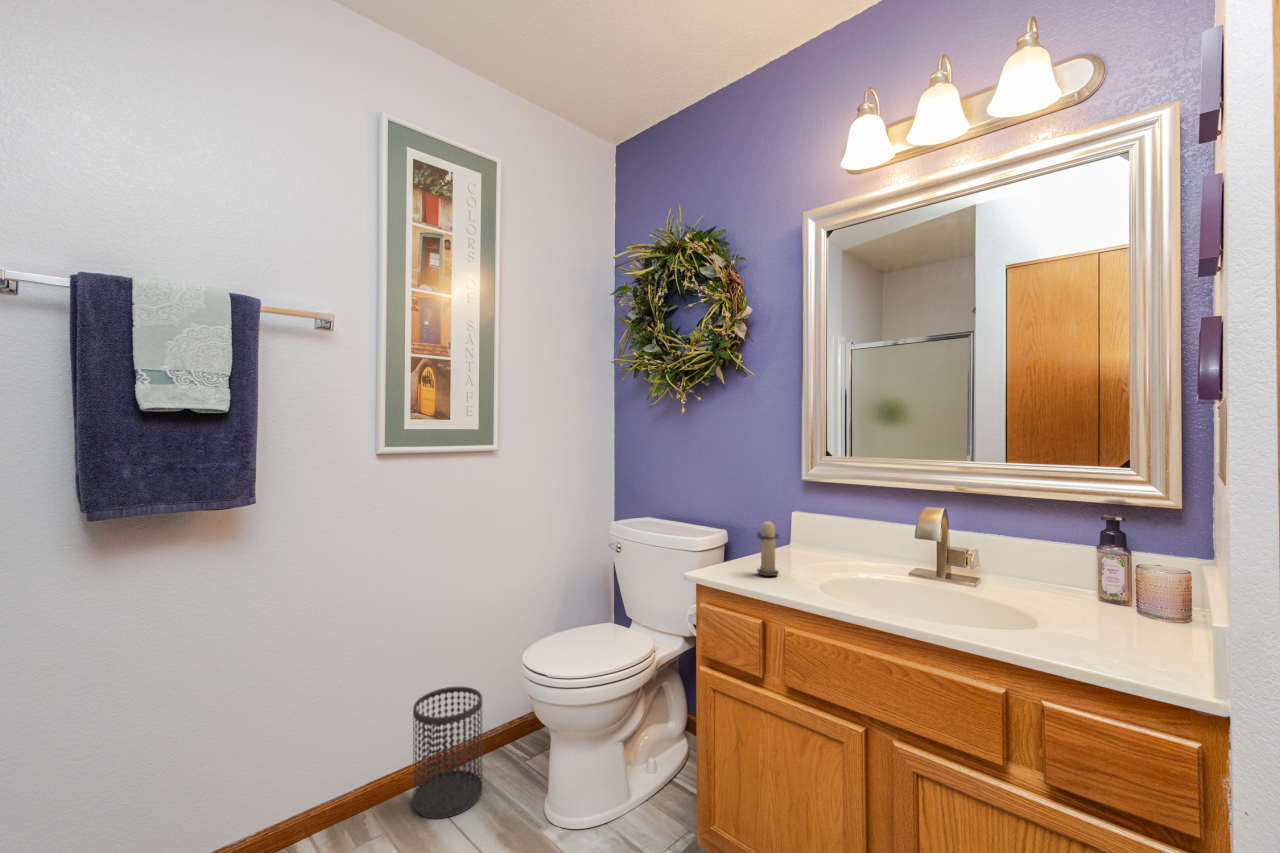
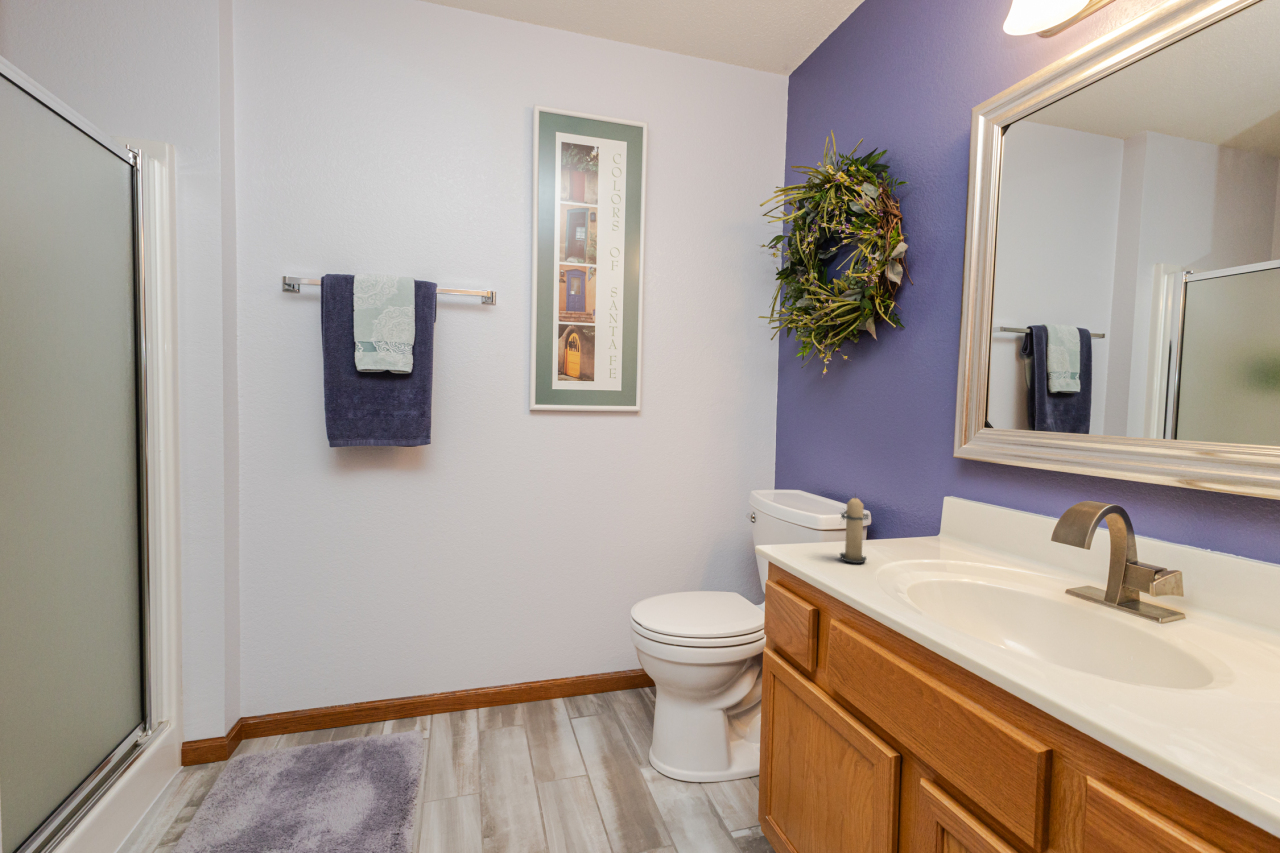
wastebasket: present [413,686,482,819] -> none [552,621,610,730]

